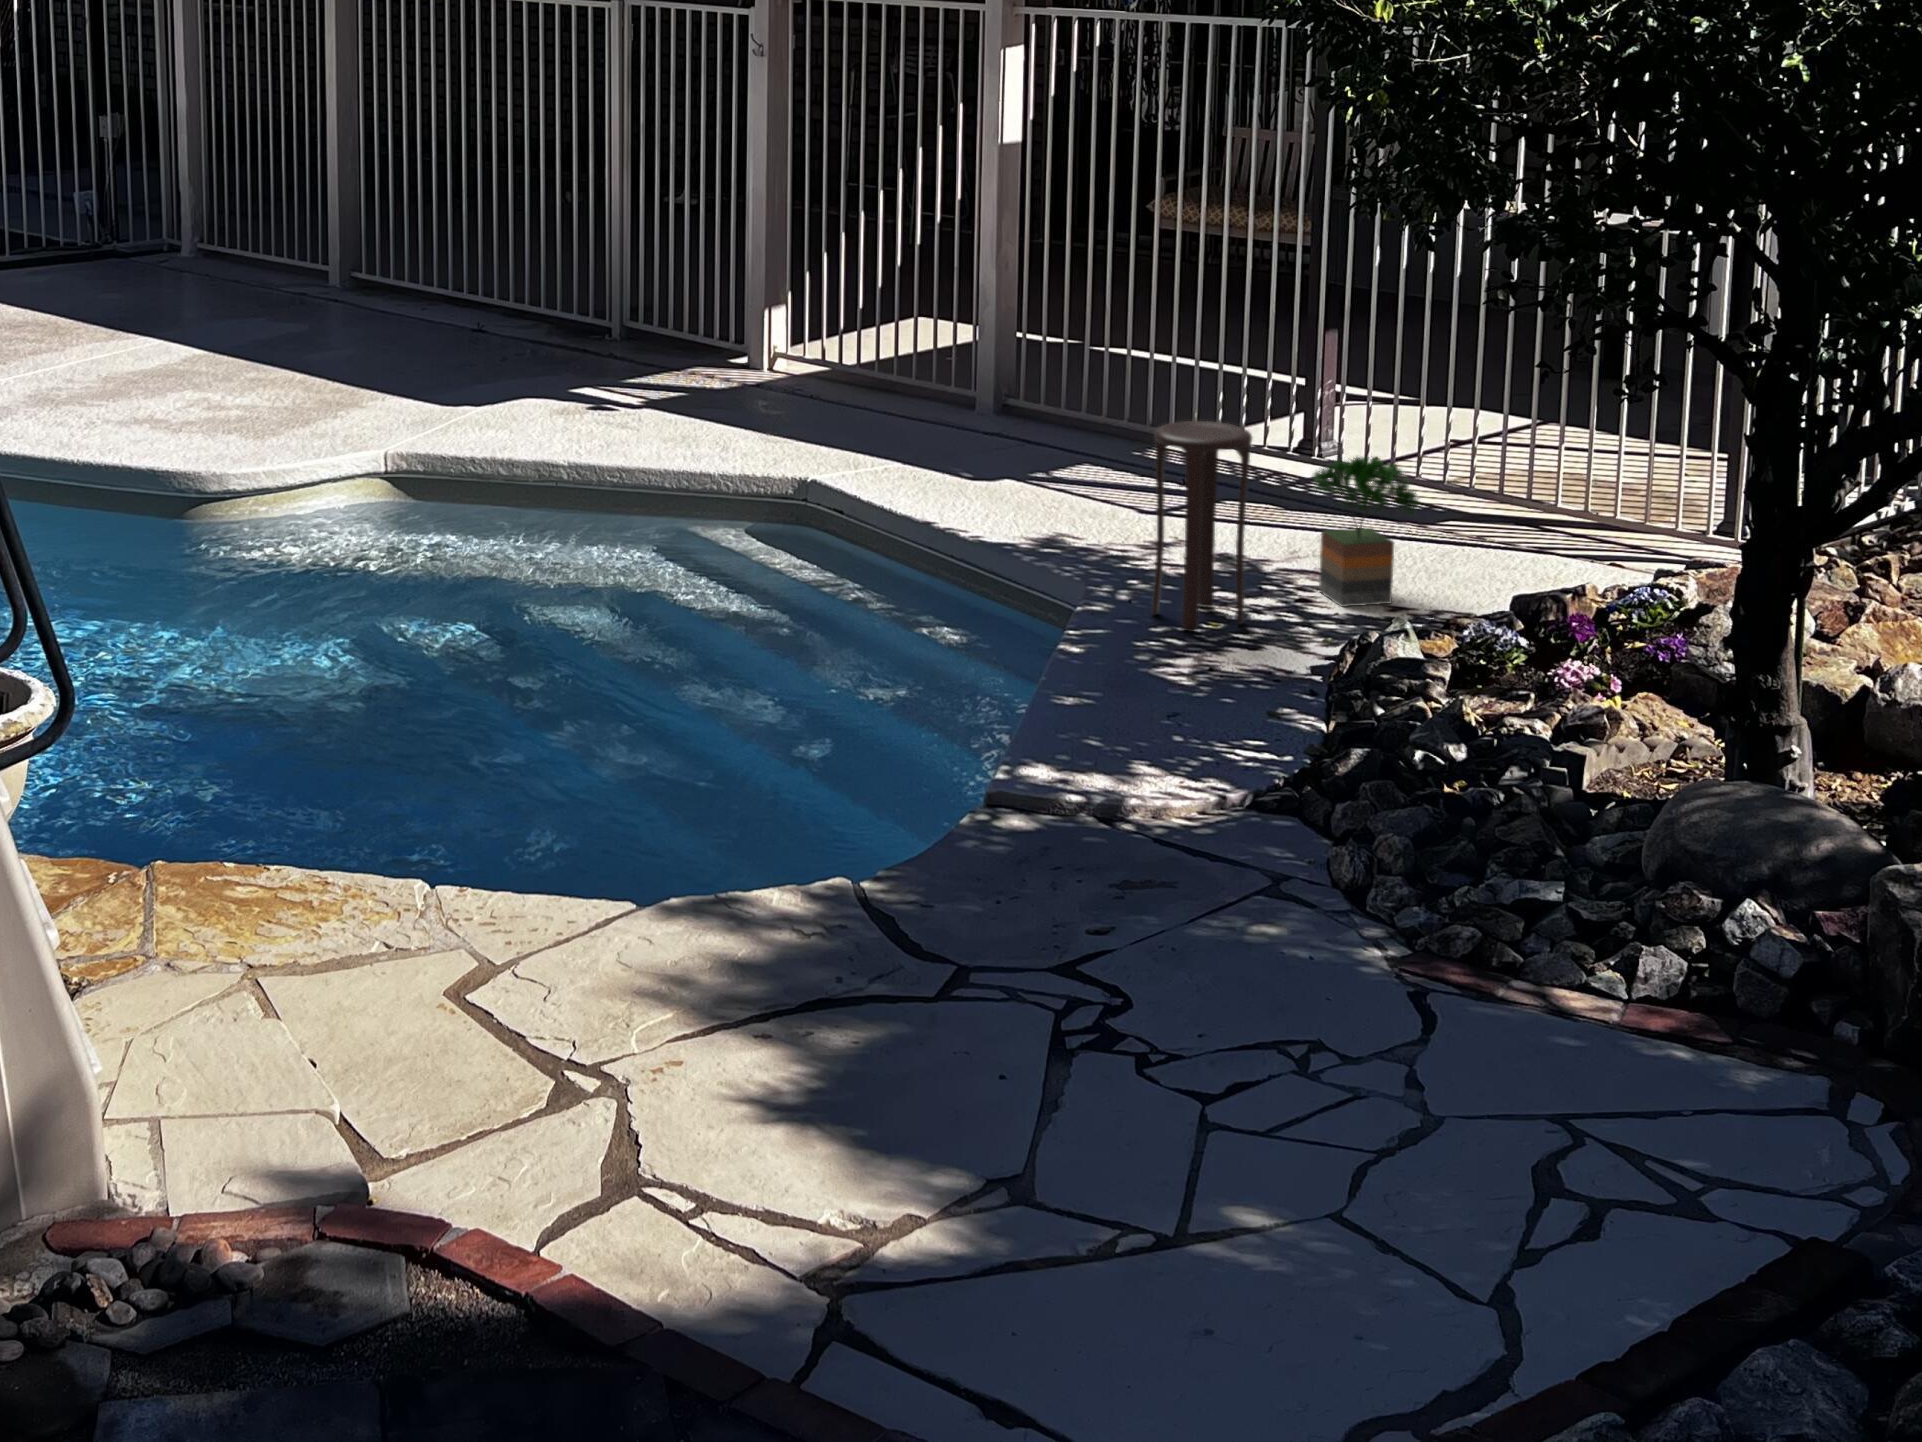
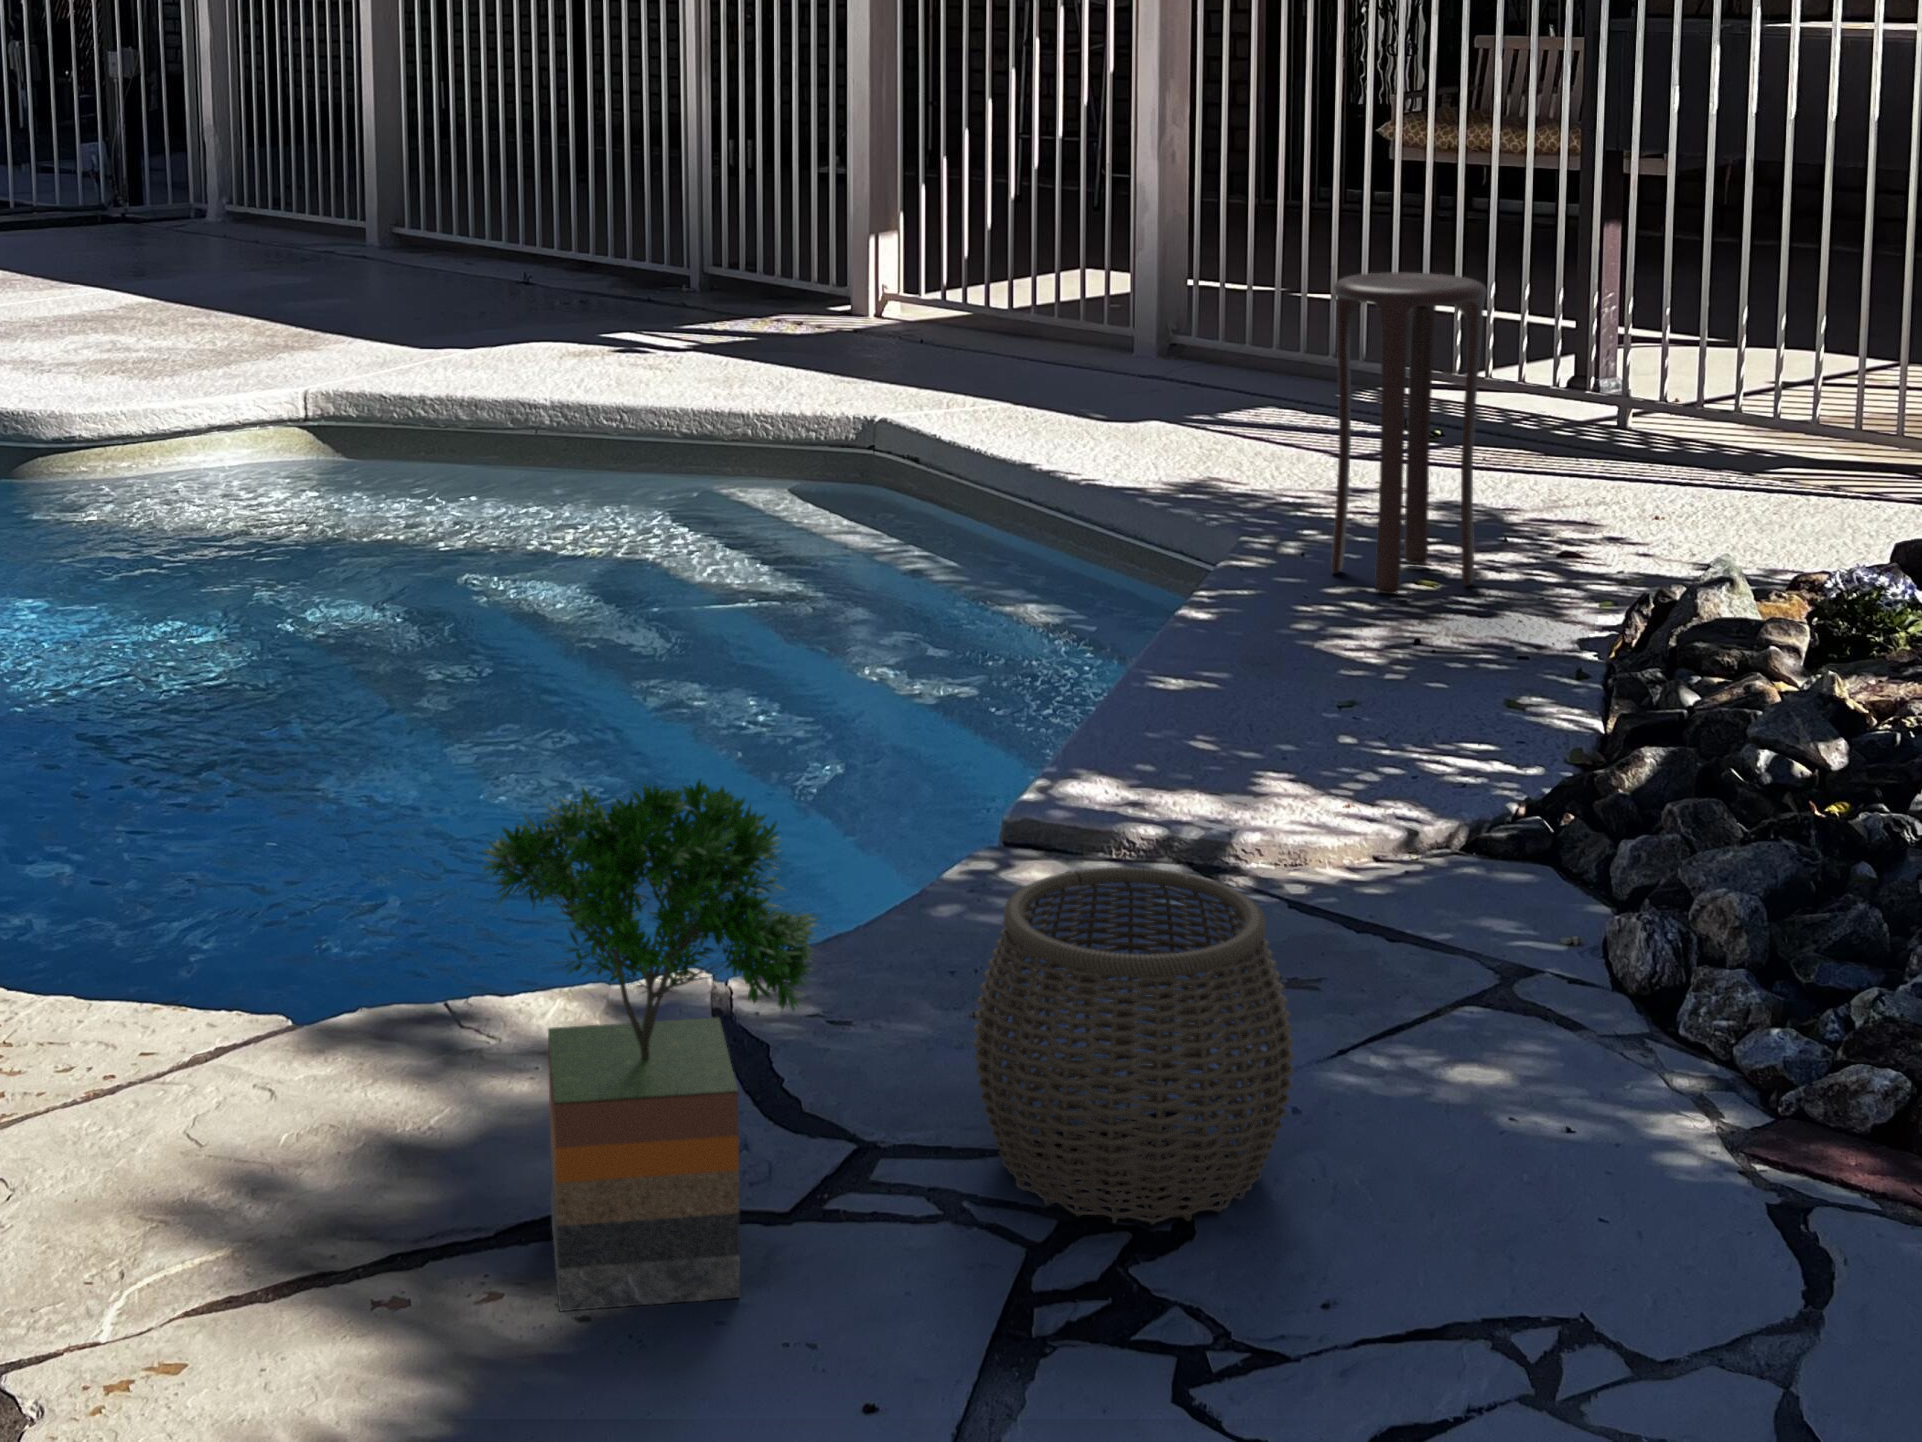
potted tree: present [1313,457,1420,607] -> present [483,780,818,1311]
woven basket: none [1020,845,1180,1020] -> present [973,867,1294,1225]

